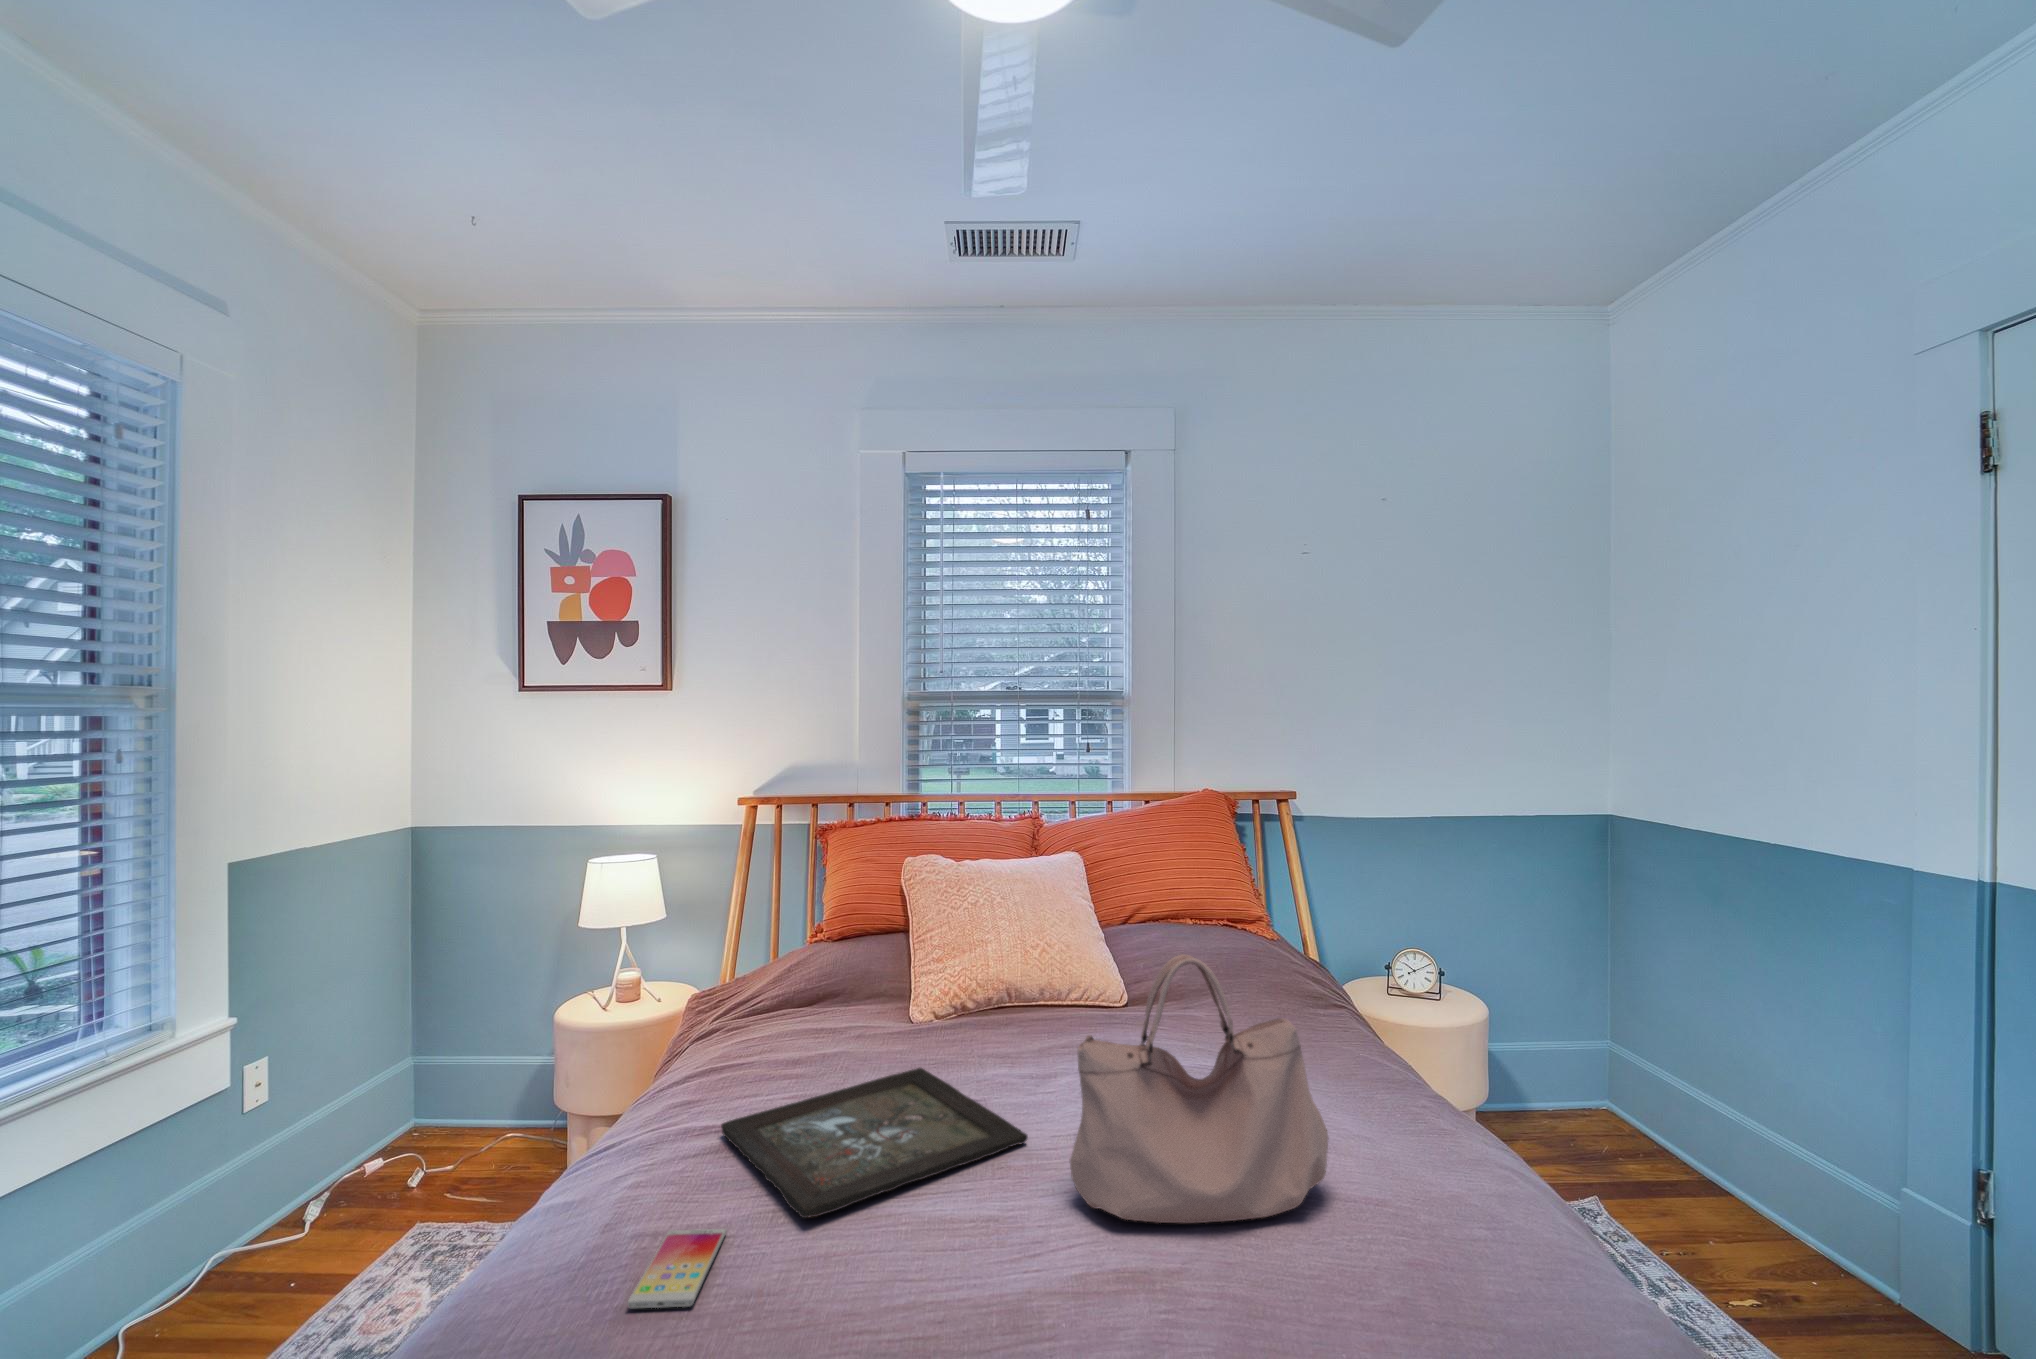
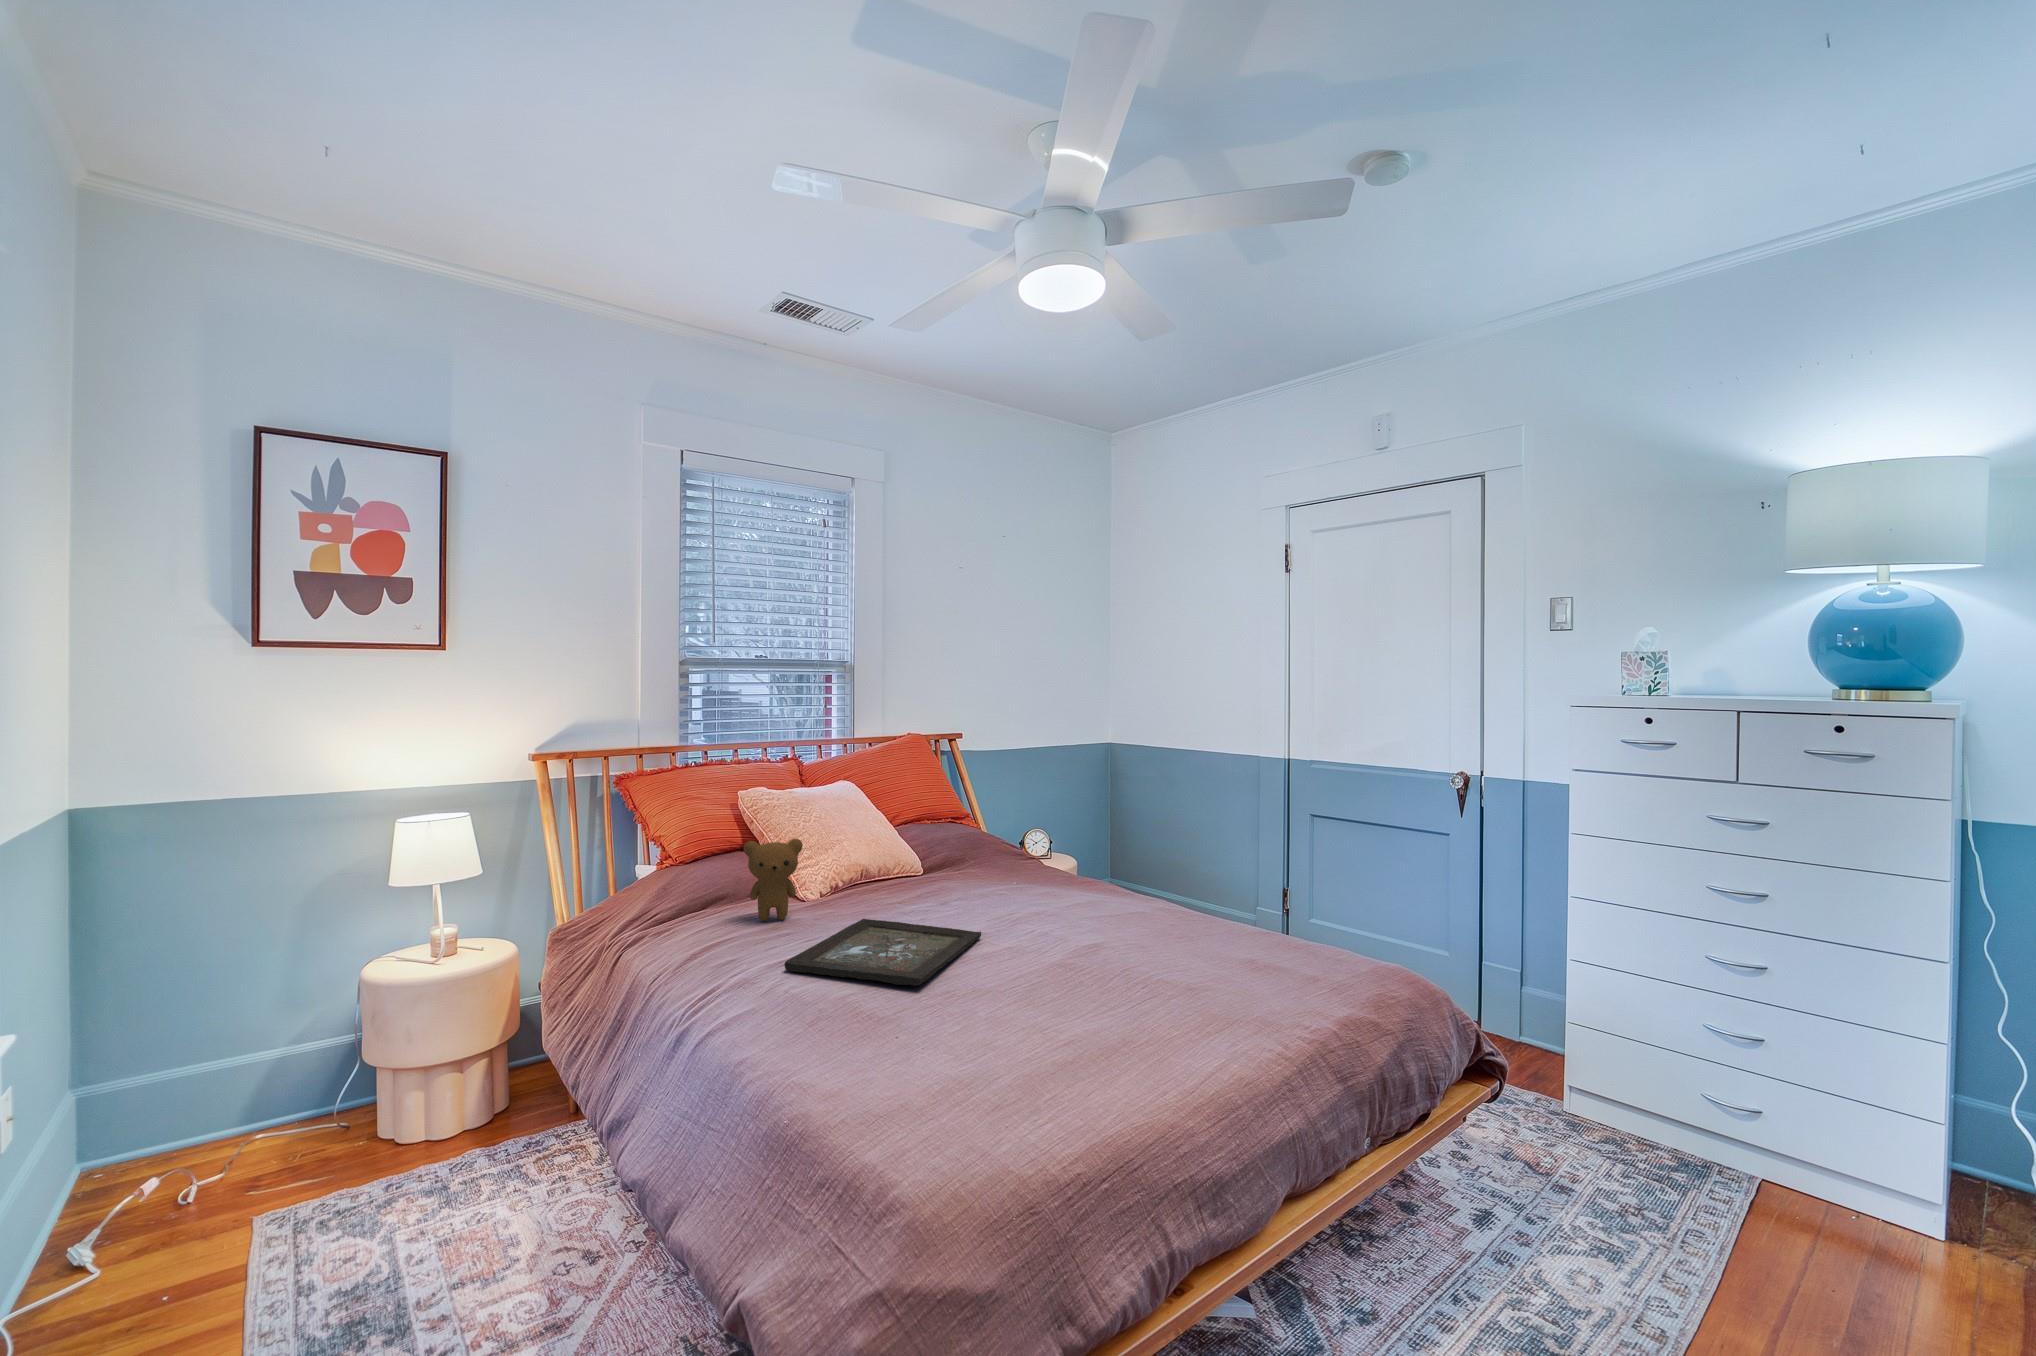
teddy bear: none [800,936,868,1046] -> present [744,839,803,921]
handbag: present [1070,954,1329,1223] -> none [1036,807,1151,951]
smartphone: present [628,1229,727,1309] -> none [842,1000,914,1037]

